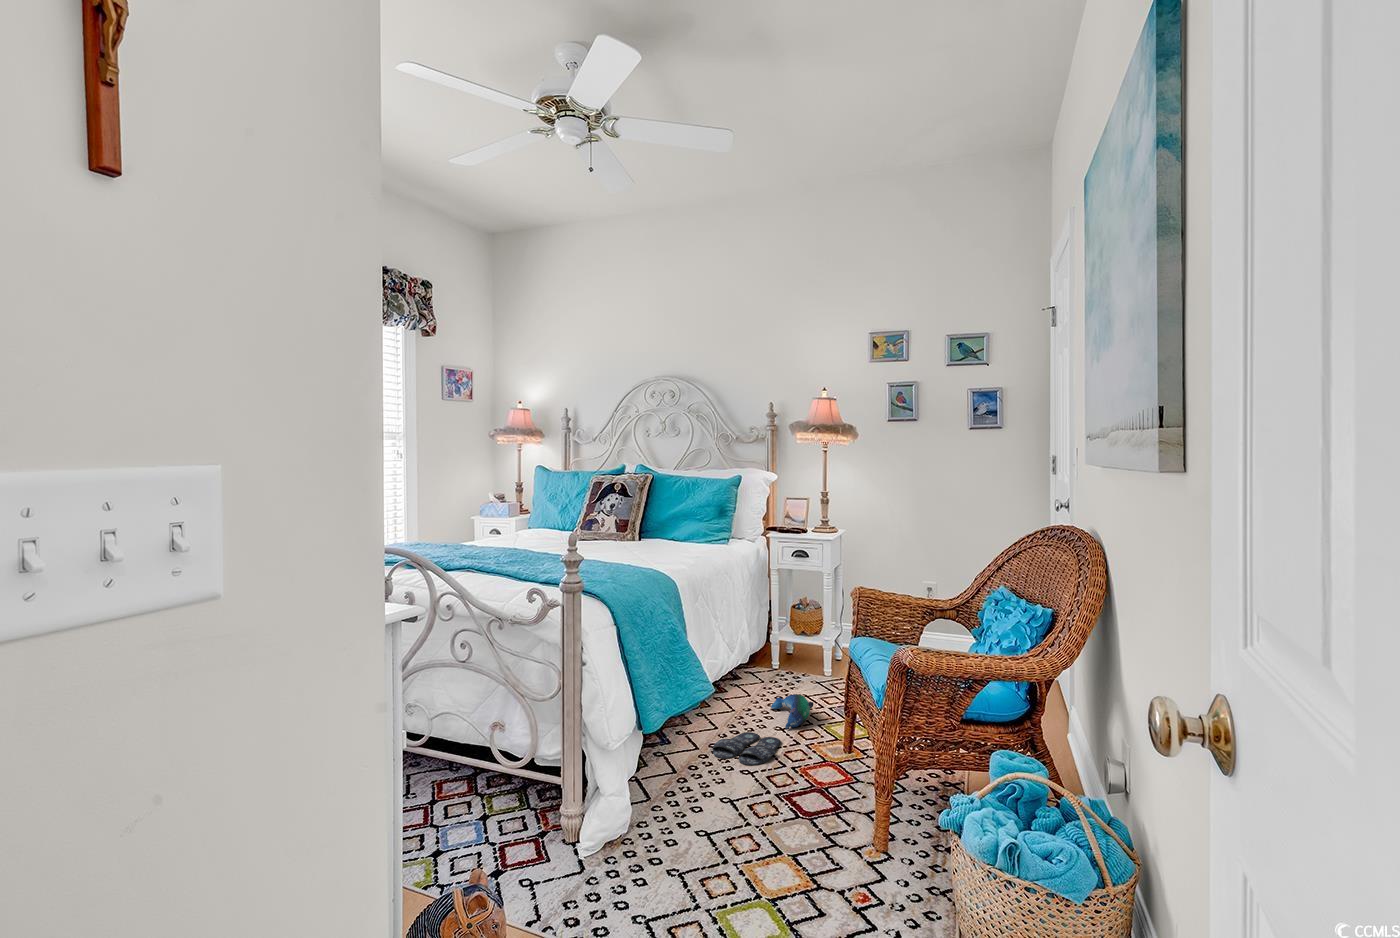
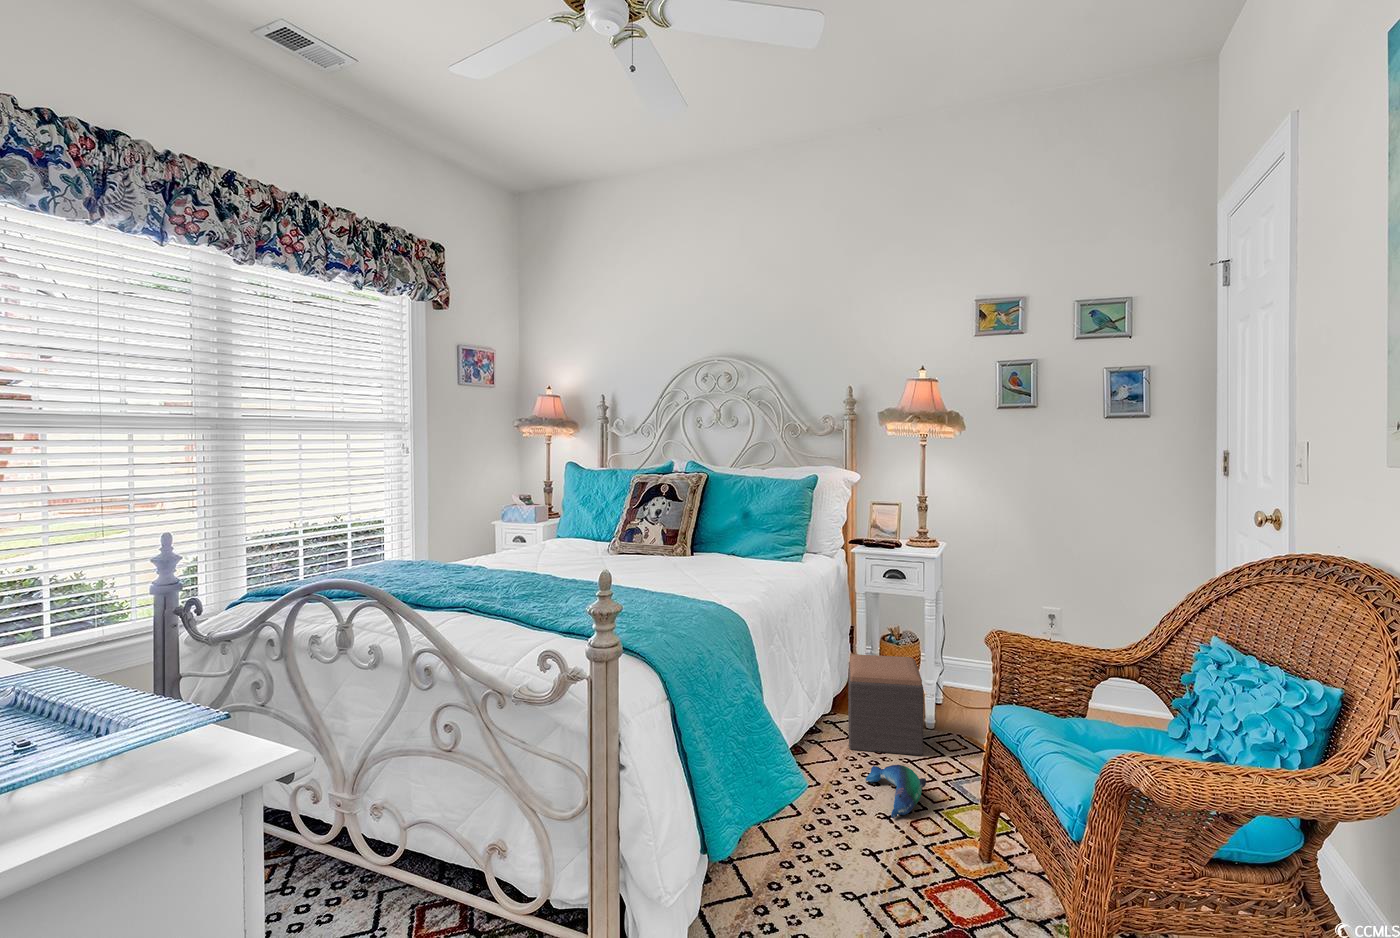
footstool: none [762,618,819,692] -> present [848,654,923,755]
slippers: present [713,732,781,766] -> none [797,822,889,885]

